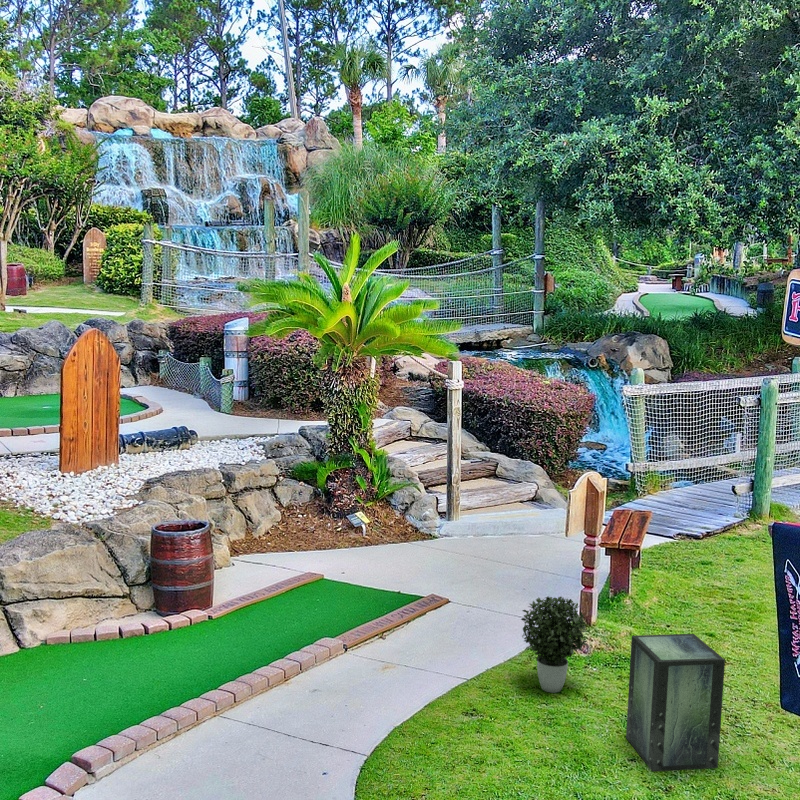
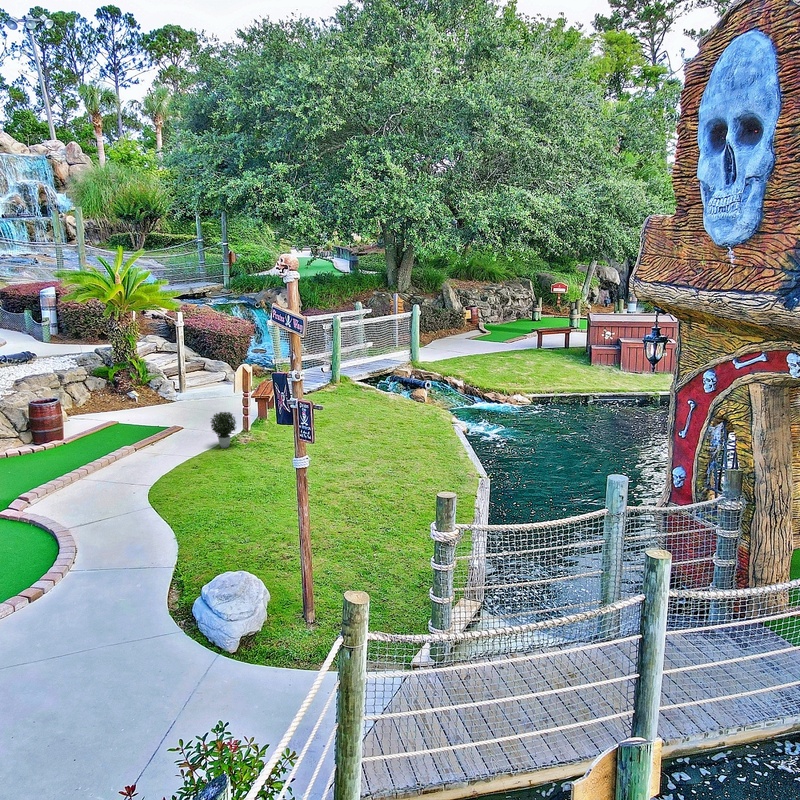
storage box: present [626,634,725,771] -> none [249,418,281,465]

